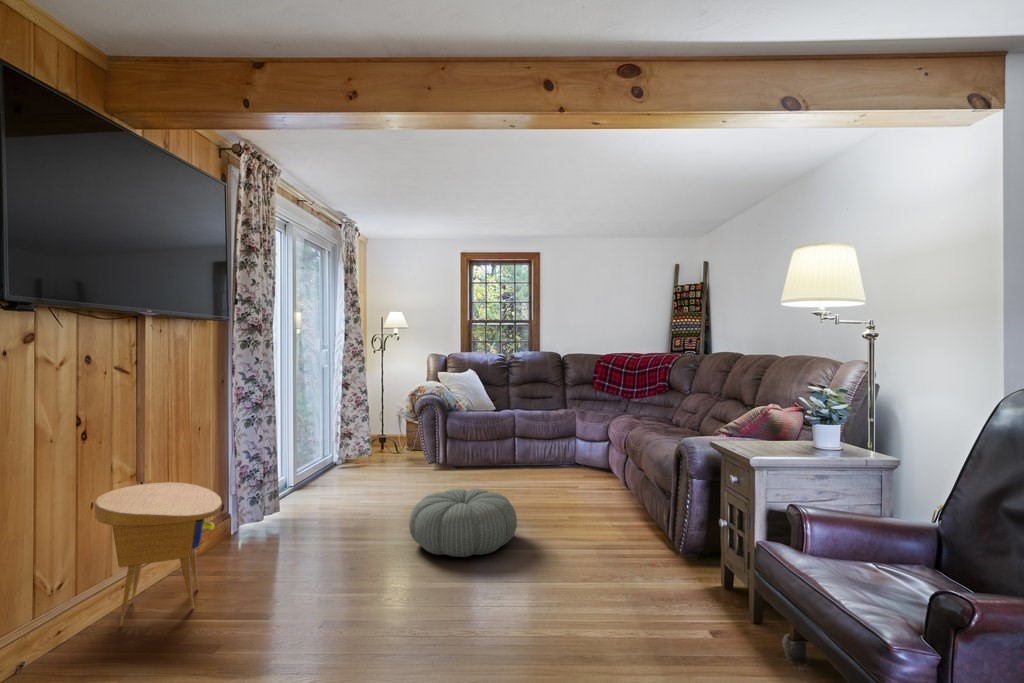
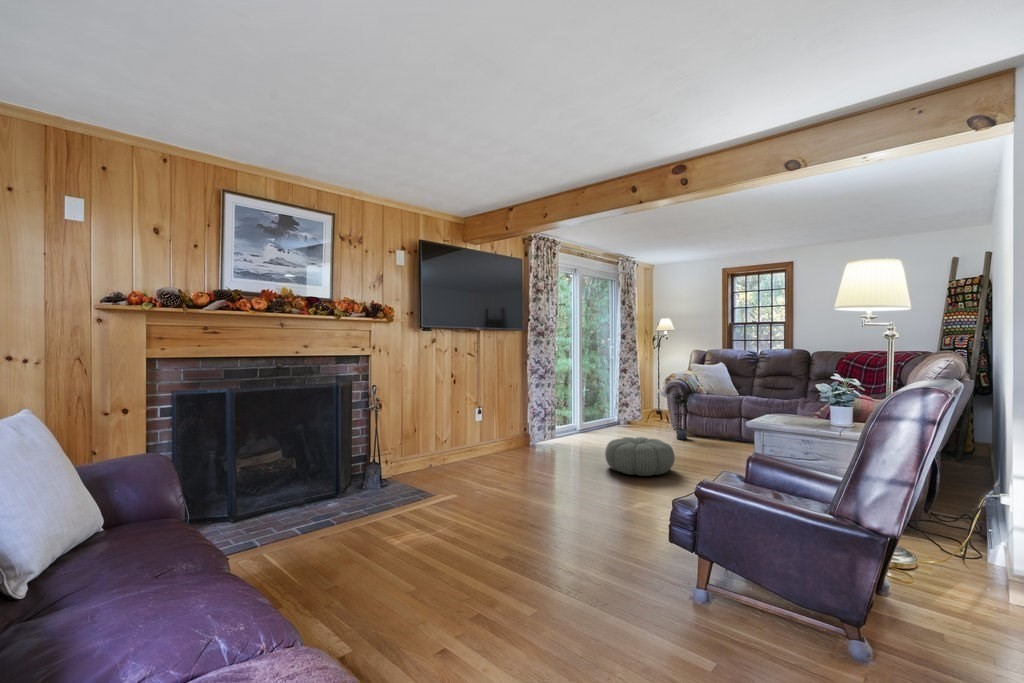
potted plant: none [433,405,463,476] -> present [673,388,693,440]
side table: present [95,482,222,627] -> none [457,408,505,466]

